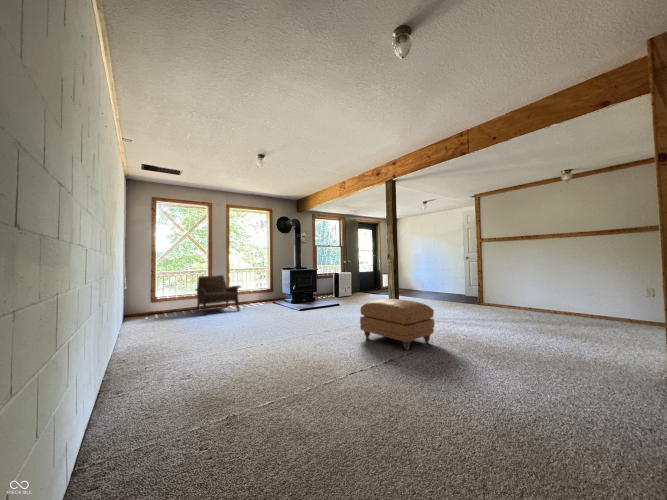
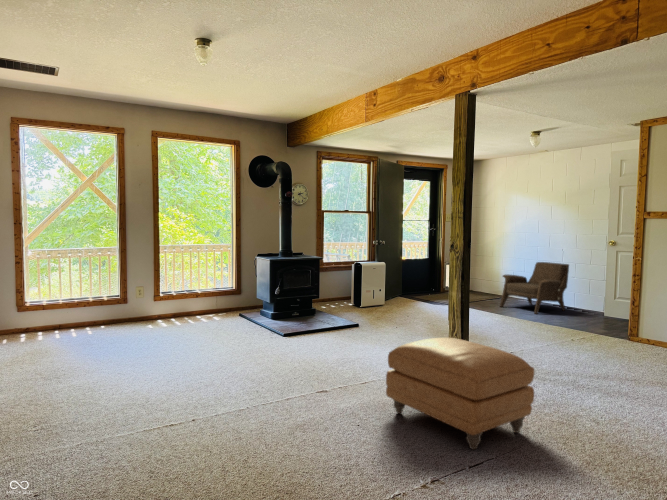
armchair: present [196,275,241,315] -> present [500,262,569,314]

